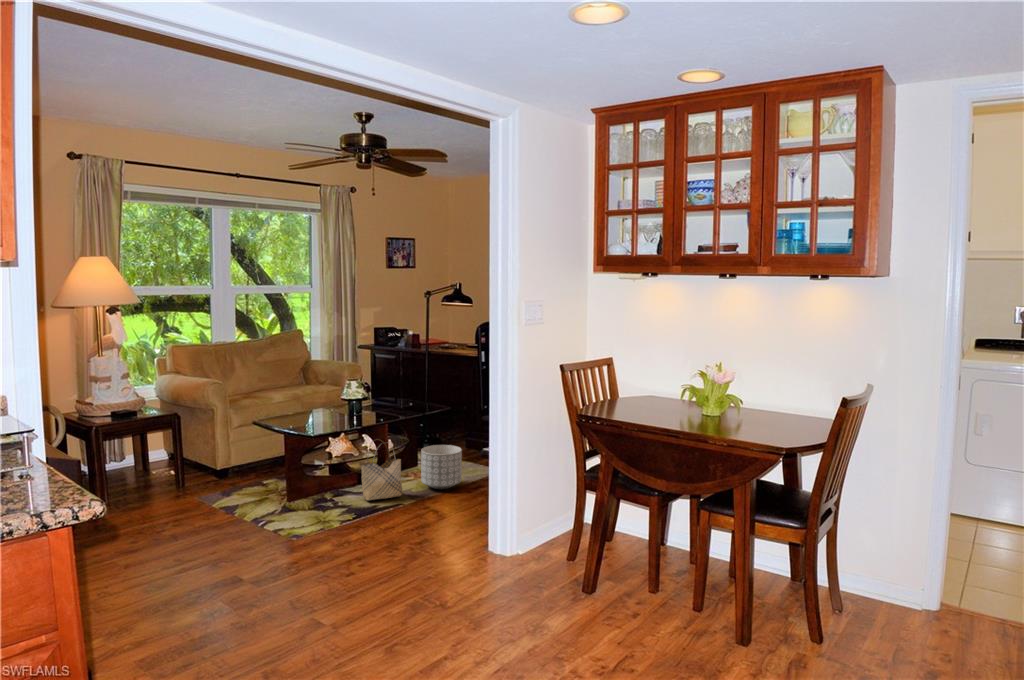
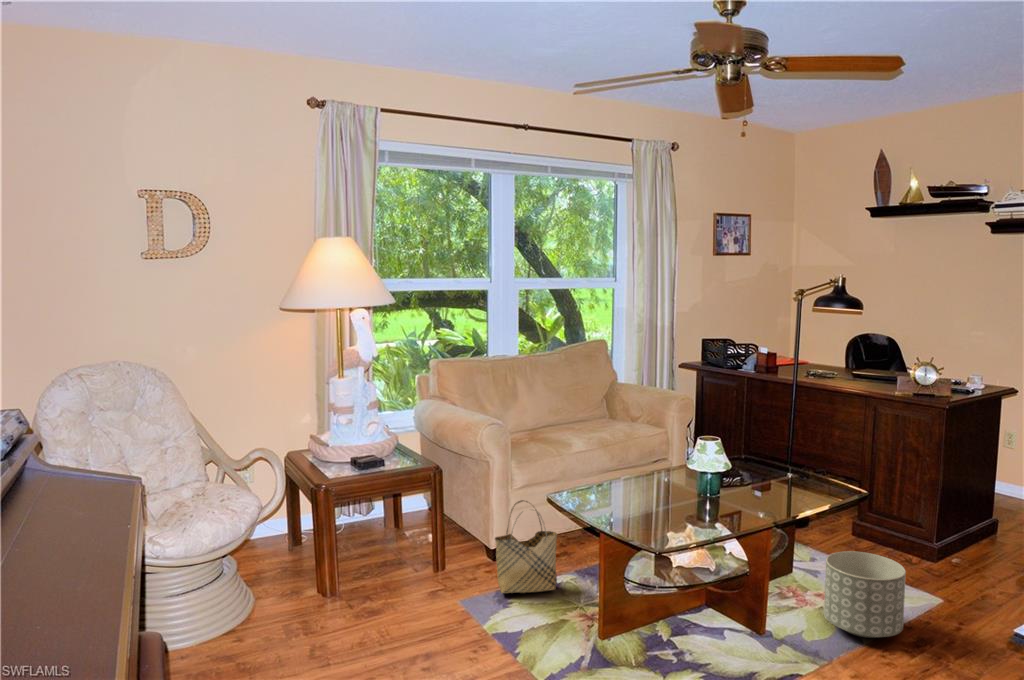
woven basket: present [361,439,402,501] -> present [495,500,557,593]

